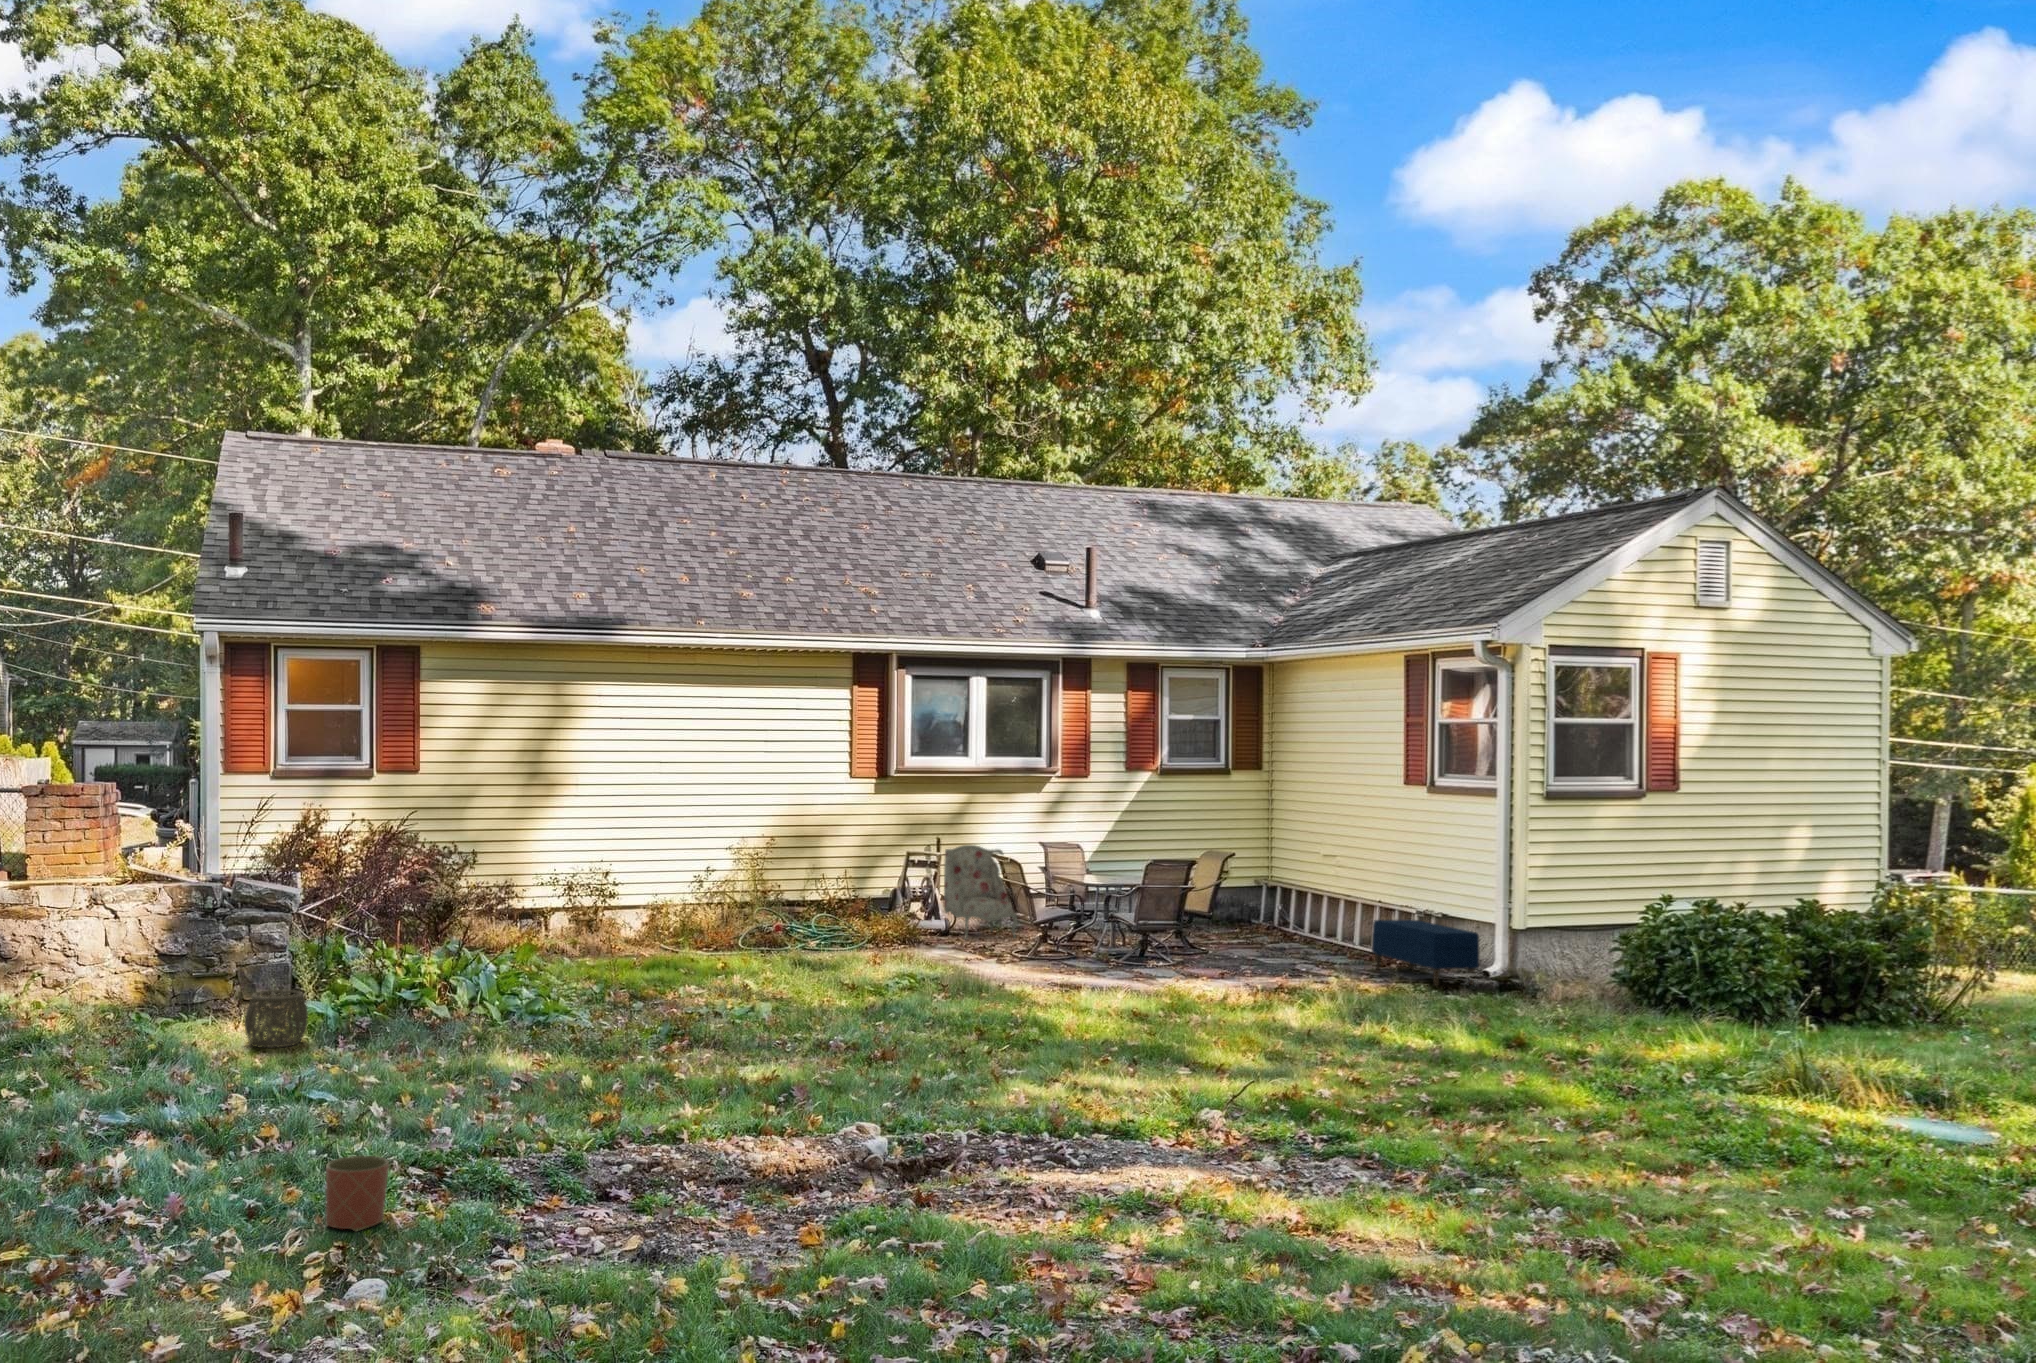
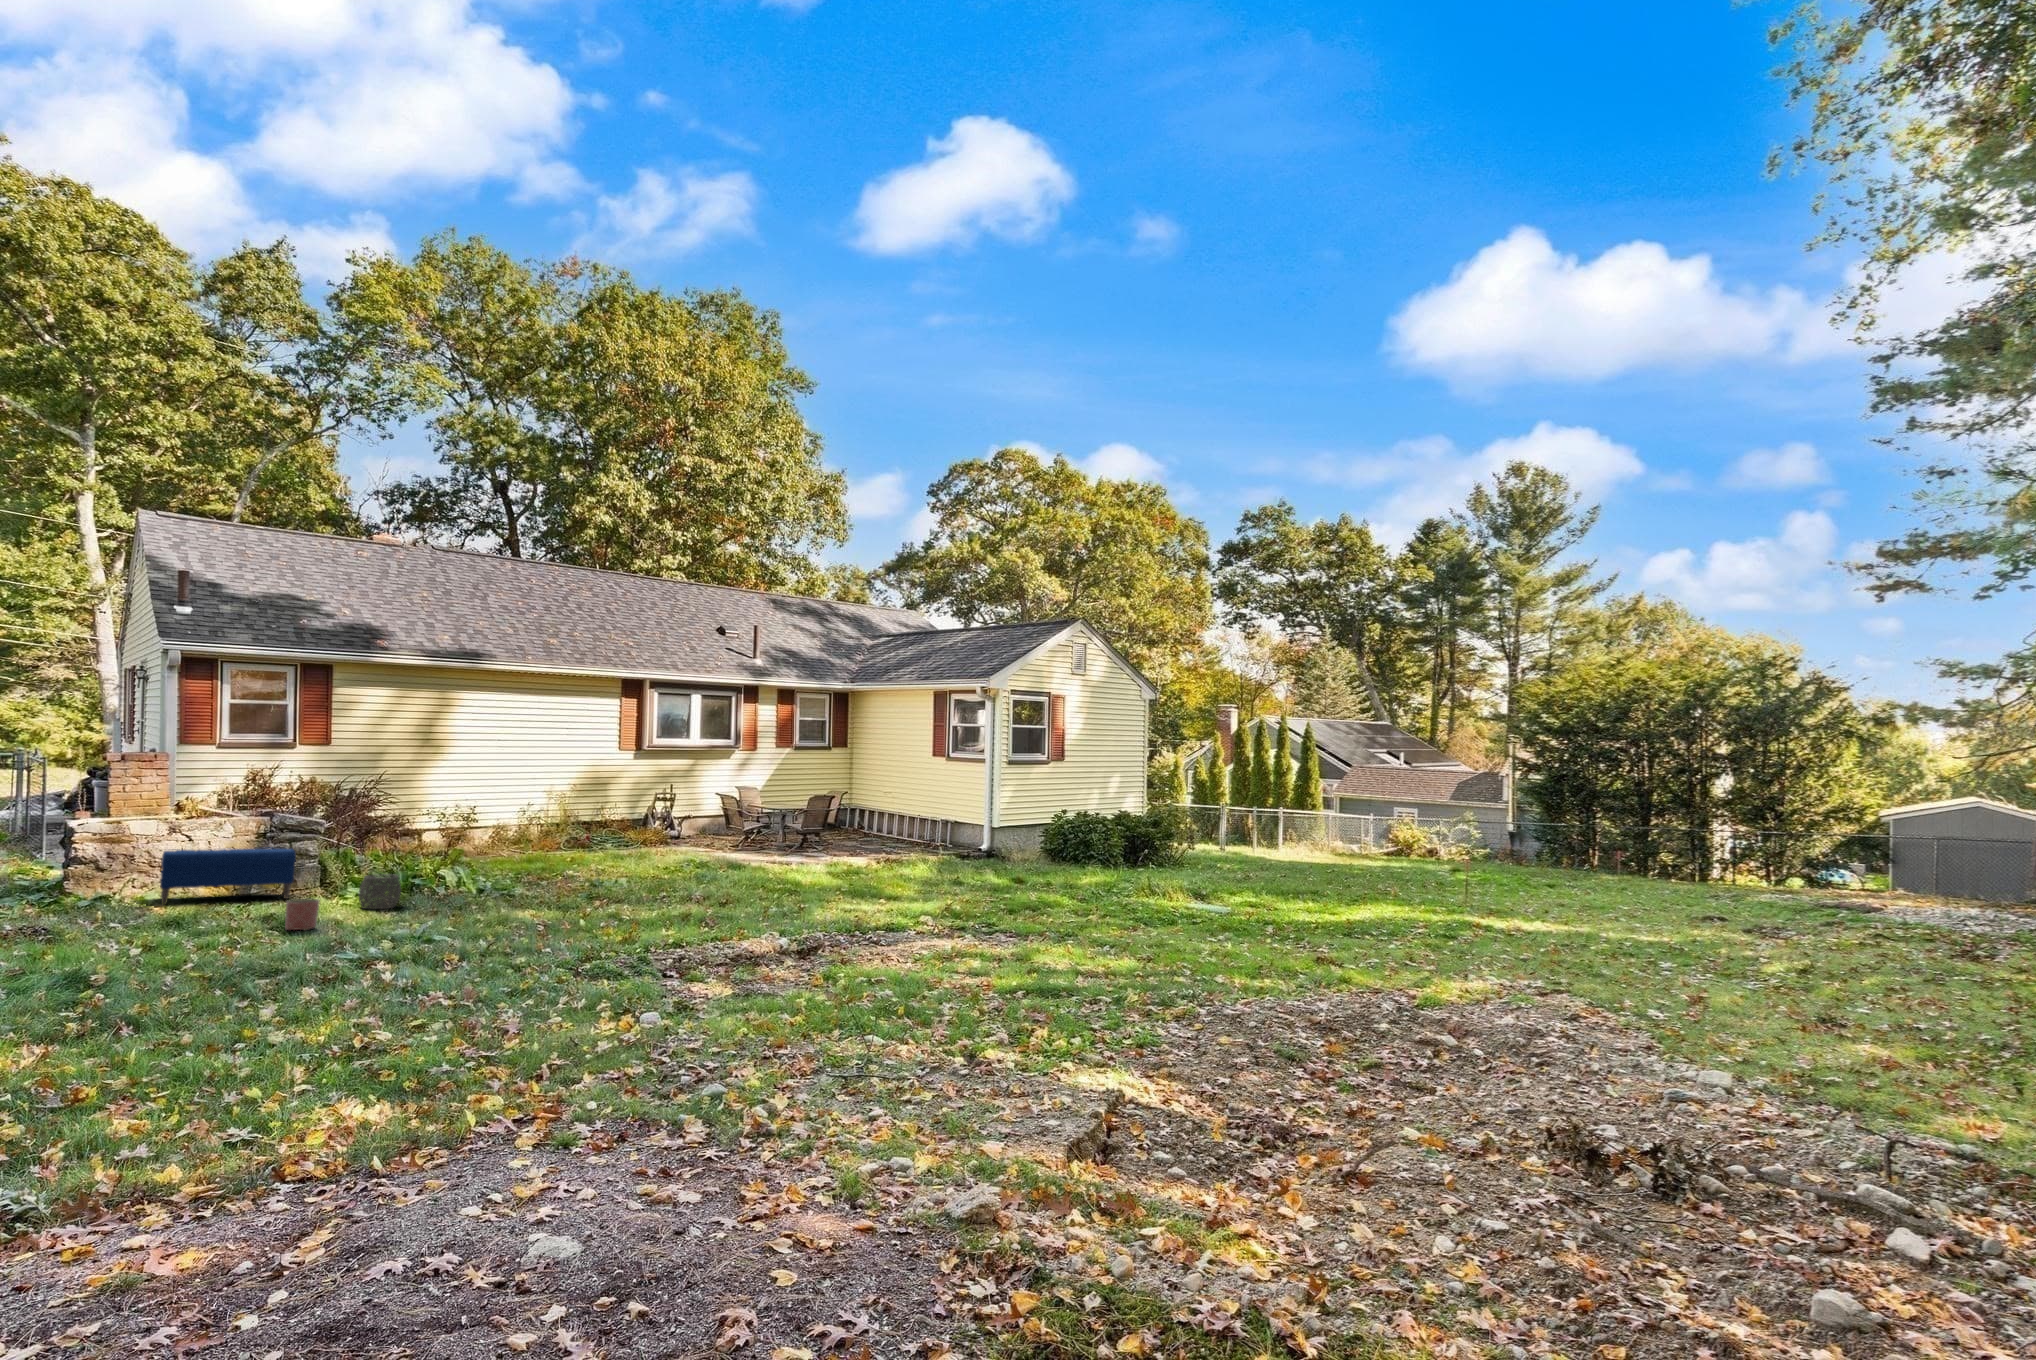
armchair: present [944,845,1018,940] -> none [673,793,721,848]
bench: present [1372,920,1479,985] -> present [160,849,296,905]
planter: present [325,1156,389,1231] -> present [285,899,320,930]

